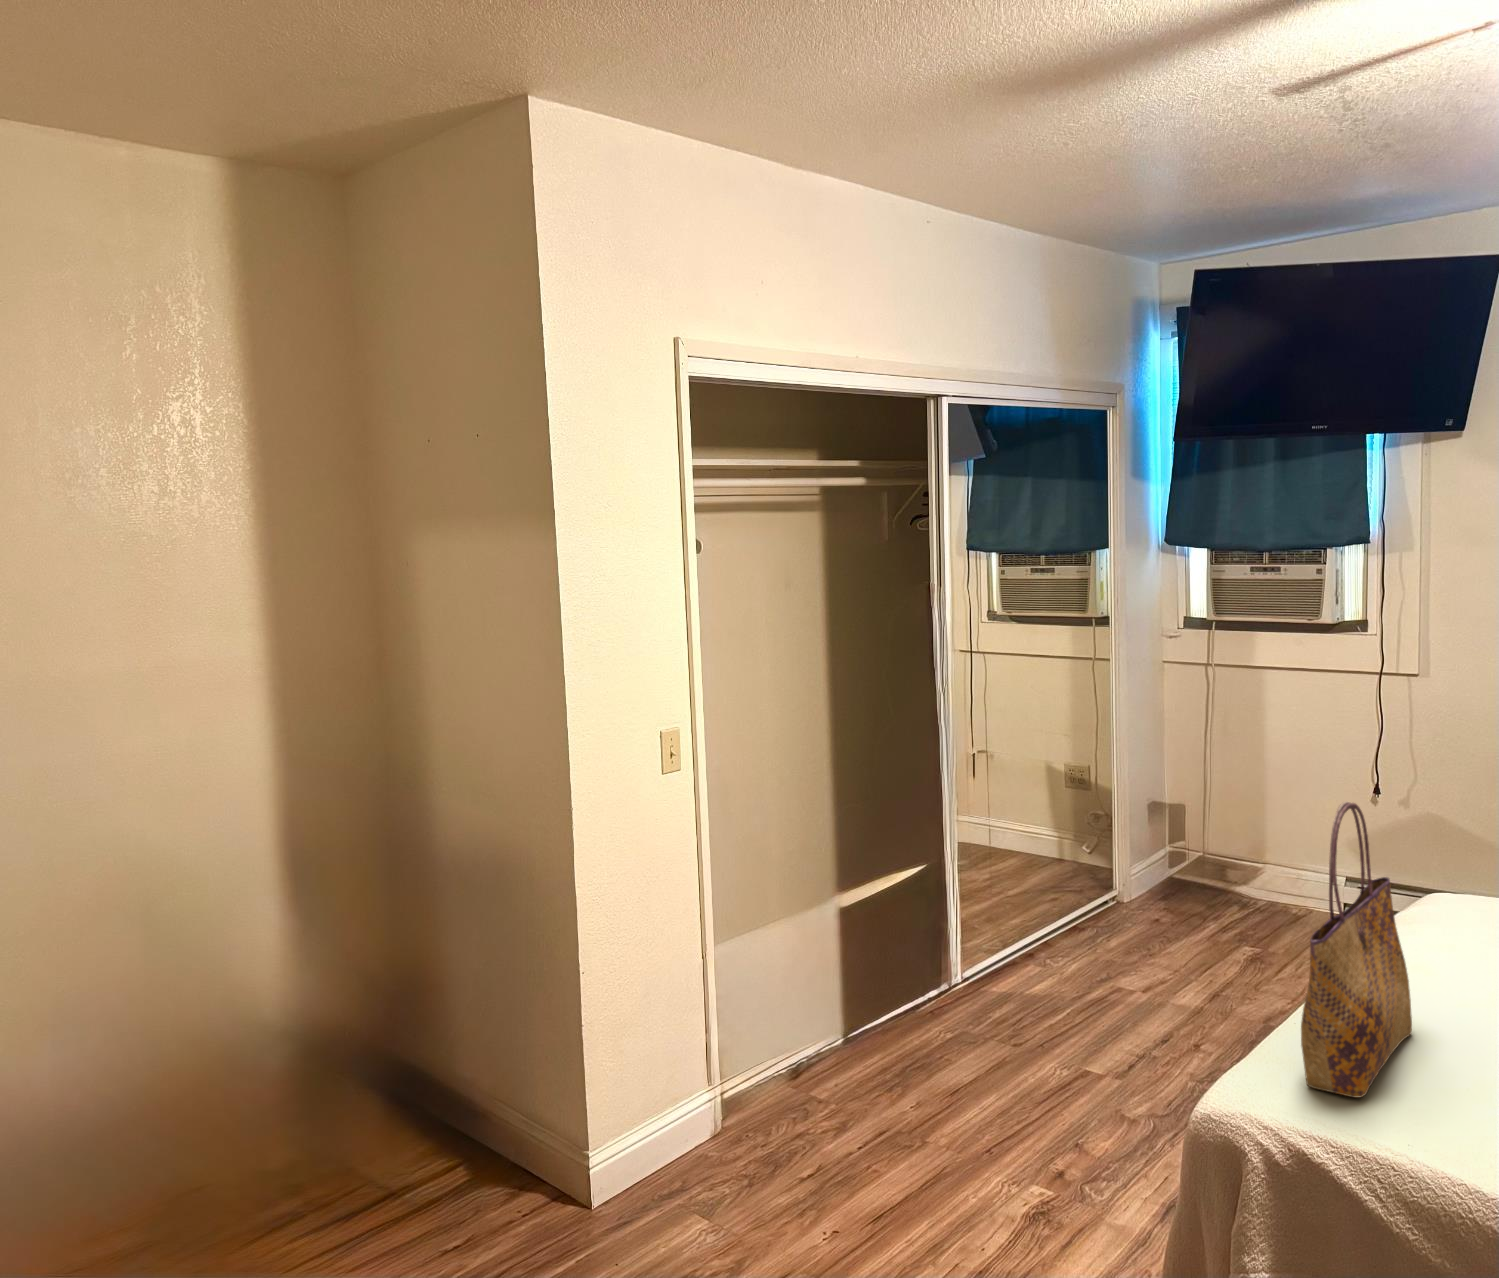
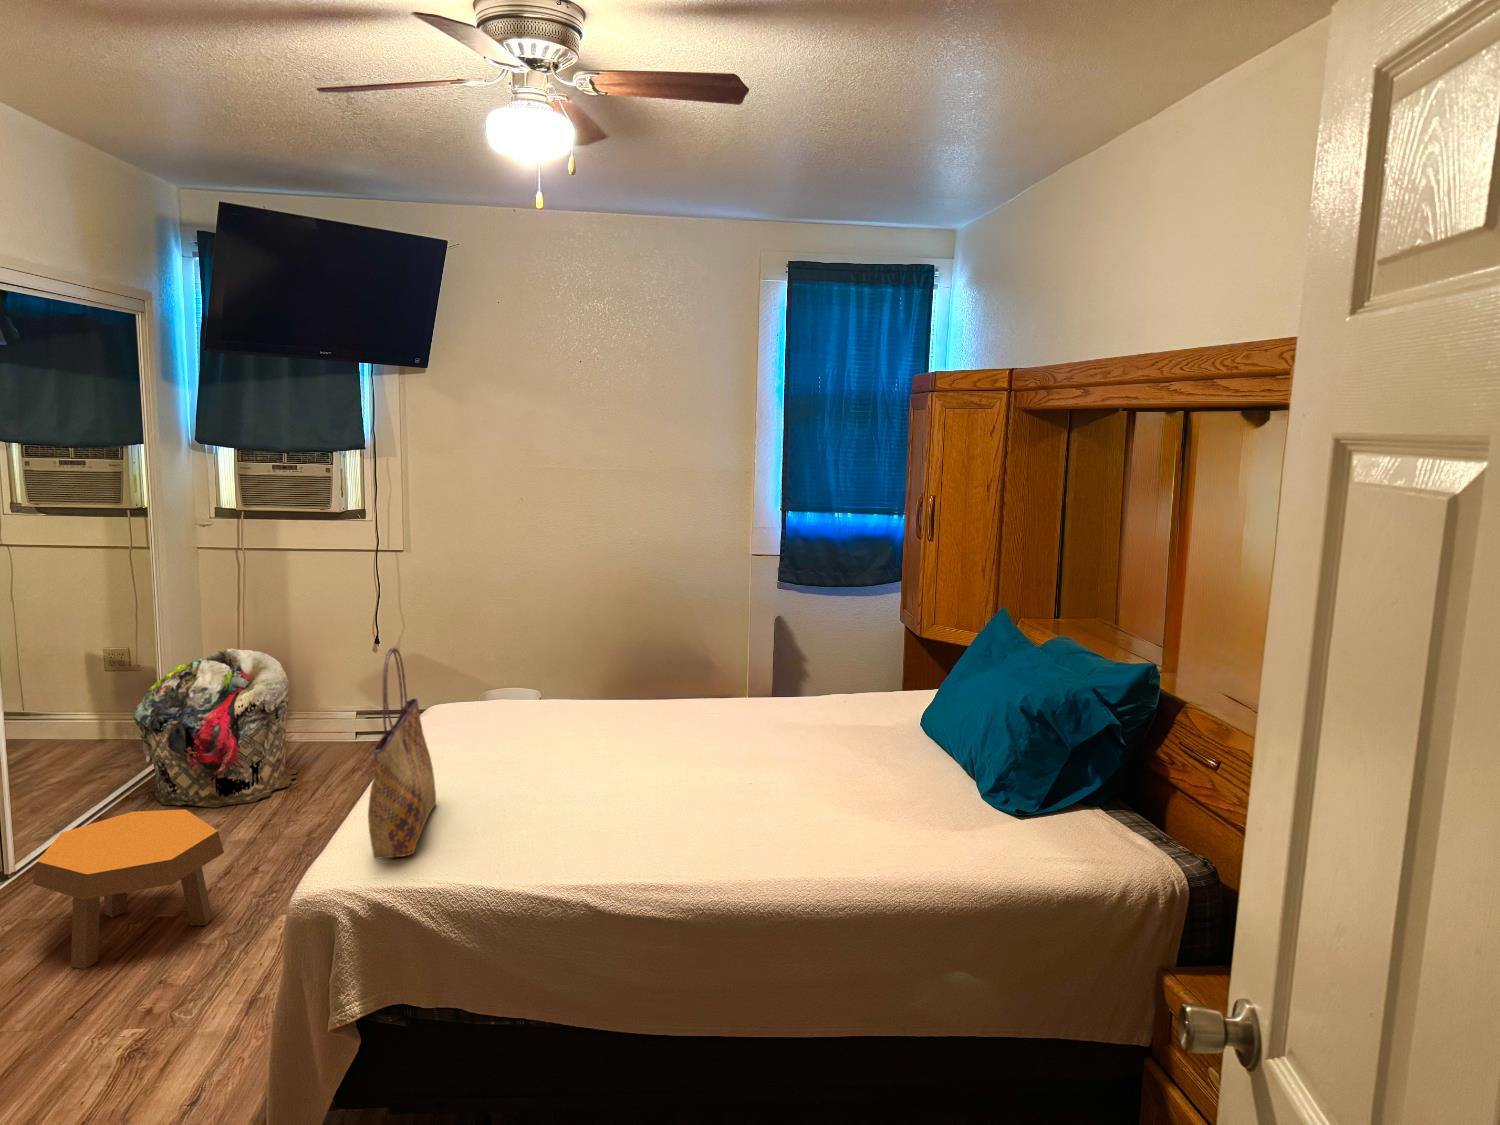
laundry basket: none [1086,779,1264,964] -> present [133,648,298,808]
footstool: none [972,945,1156,1102] -> present [33,809,224,969]

